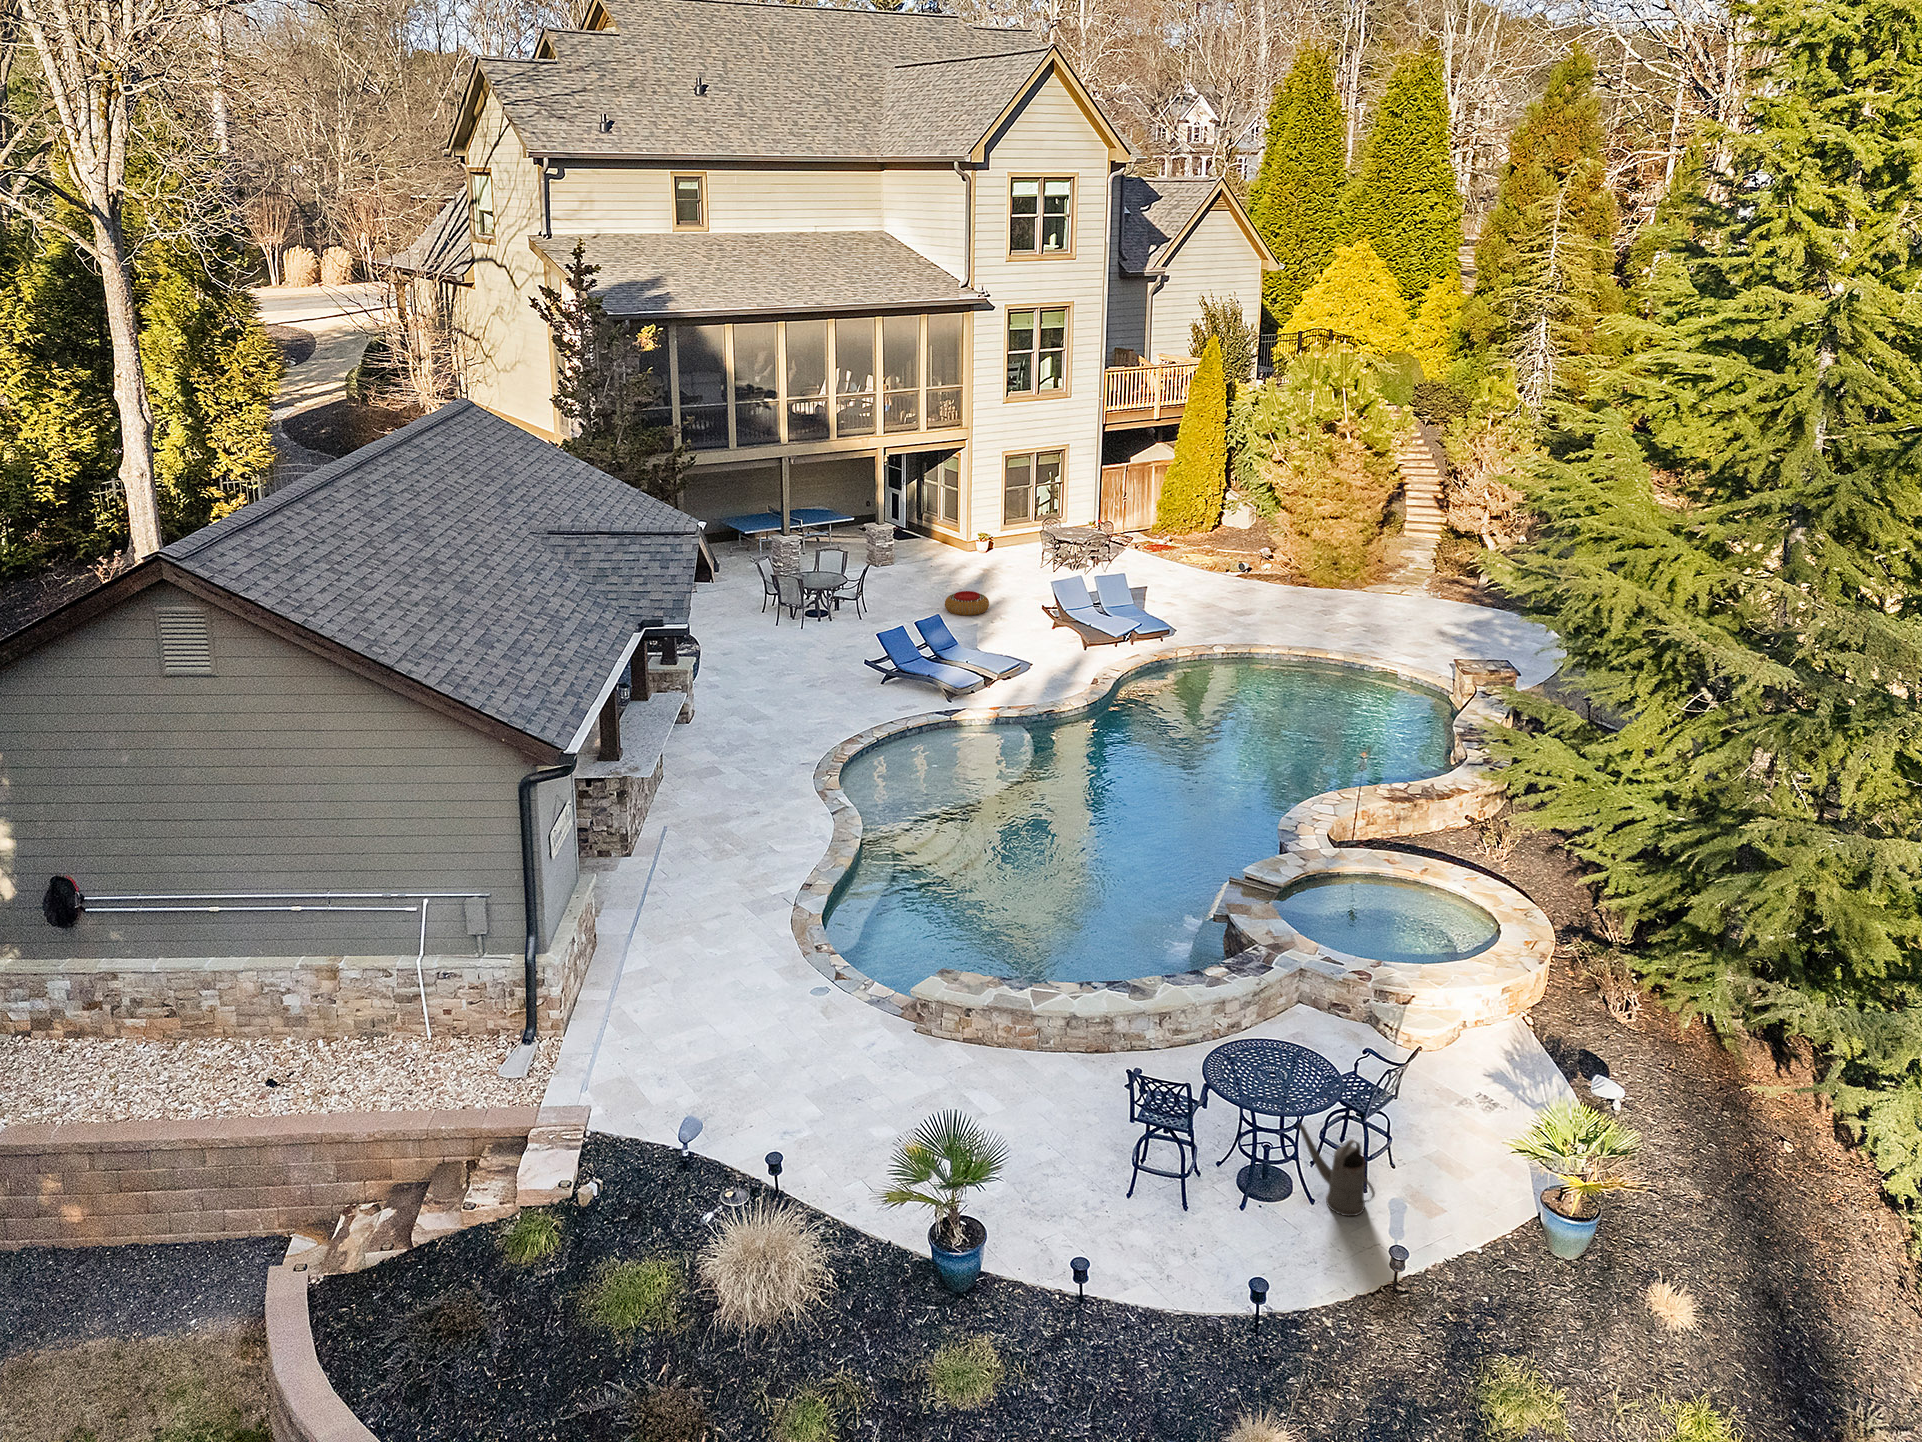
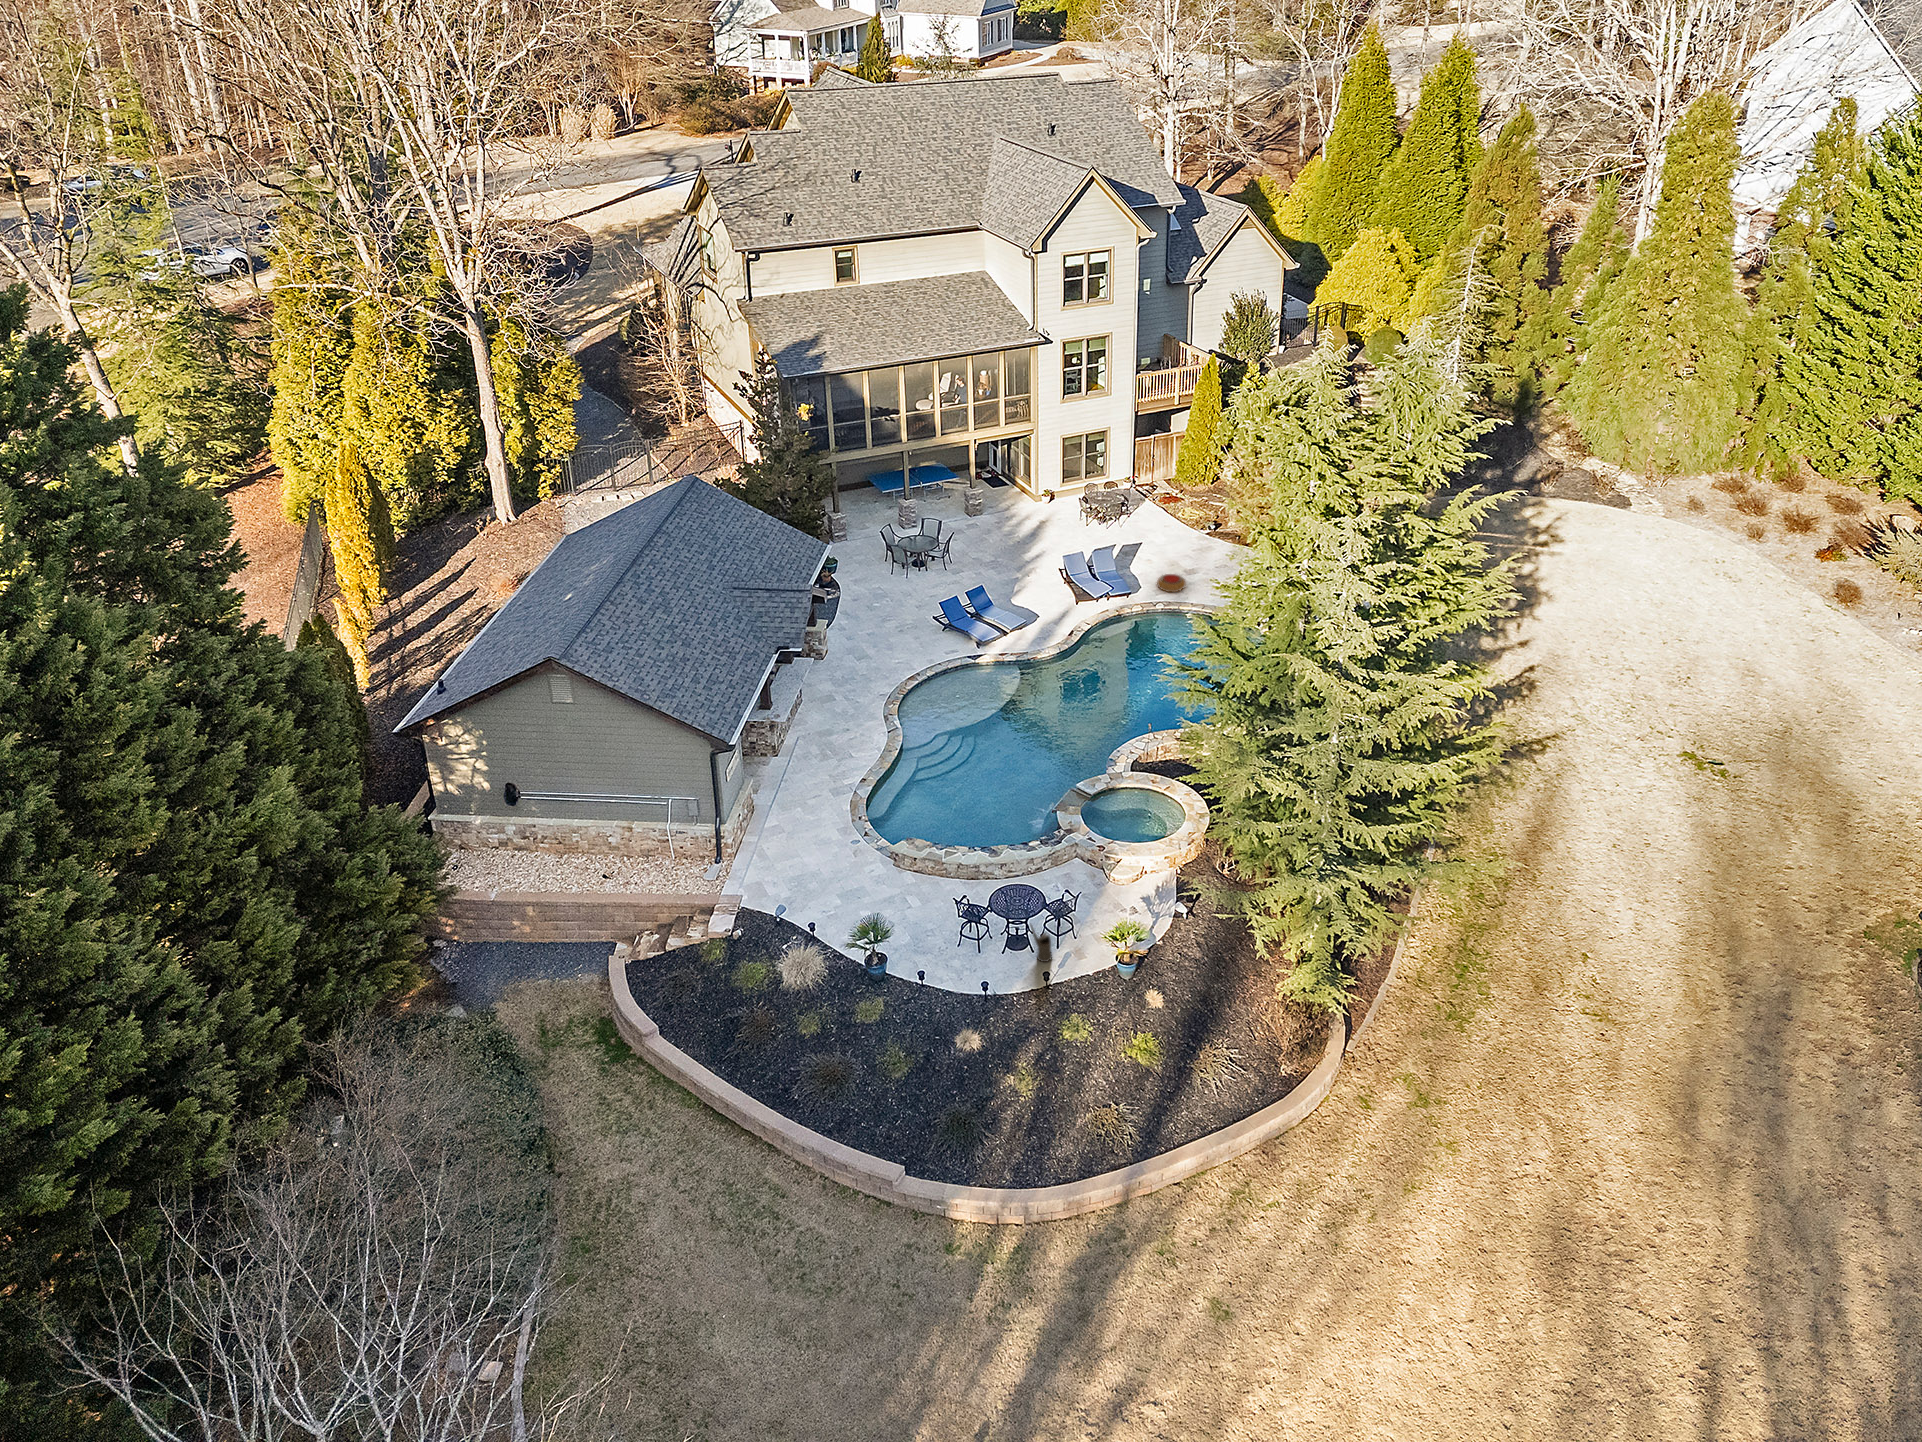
pouf: present [945,591,989,615] -> present [1157,574,1186,592]

